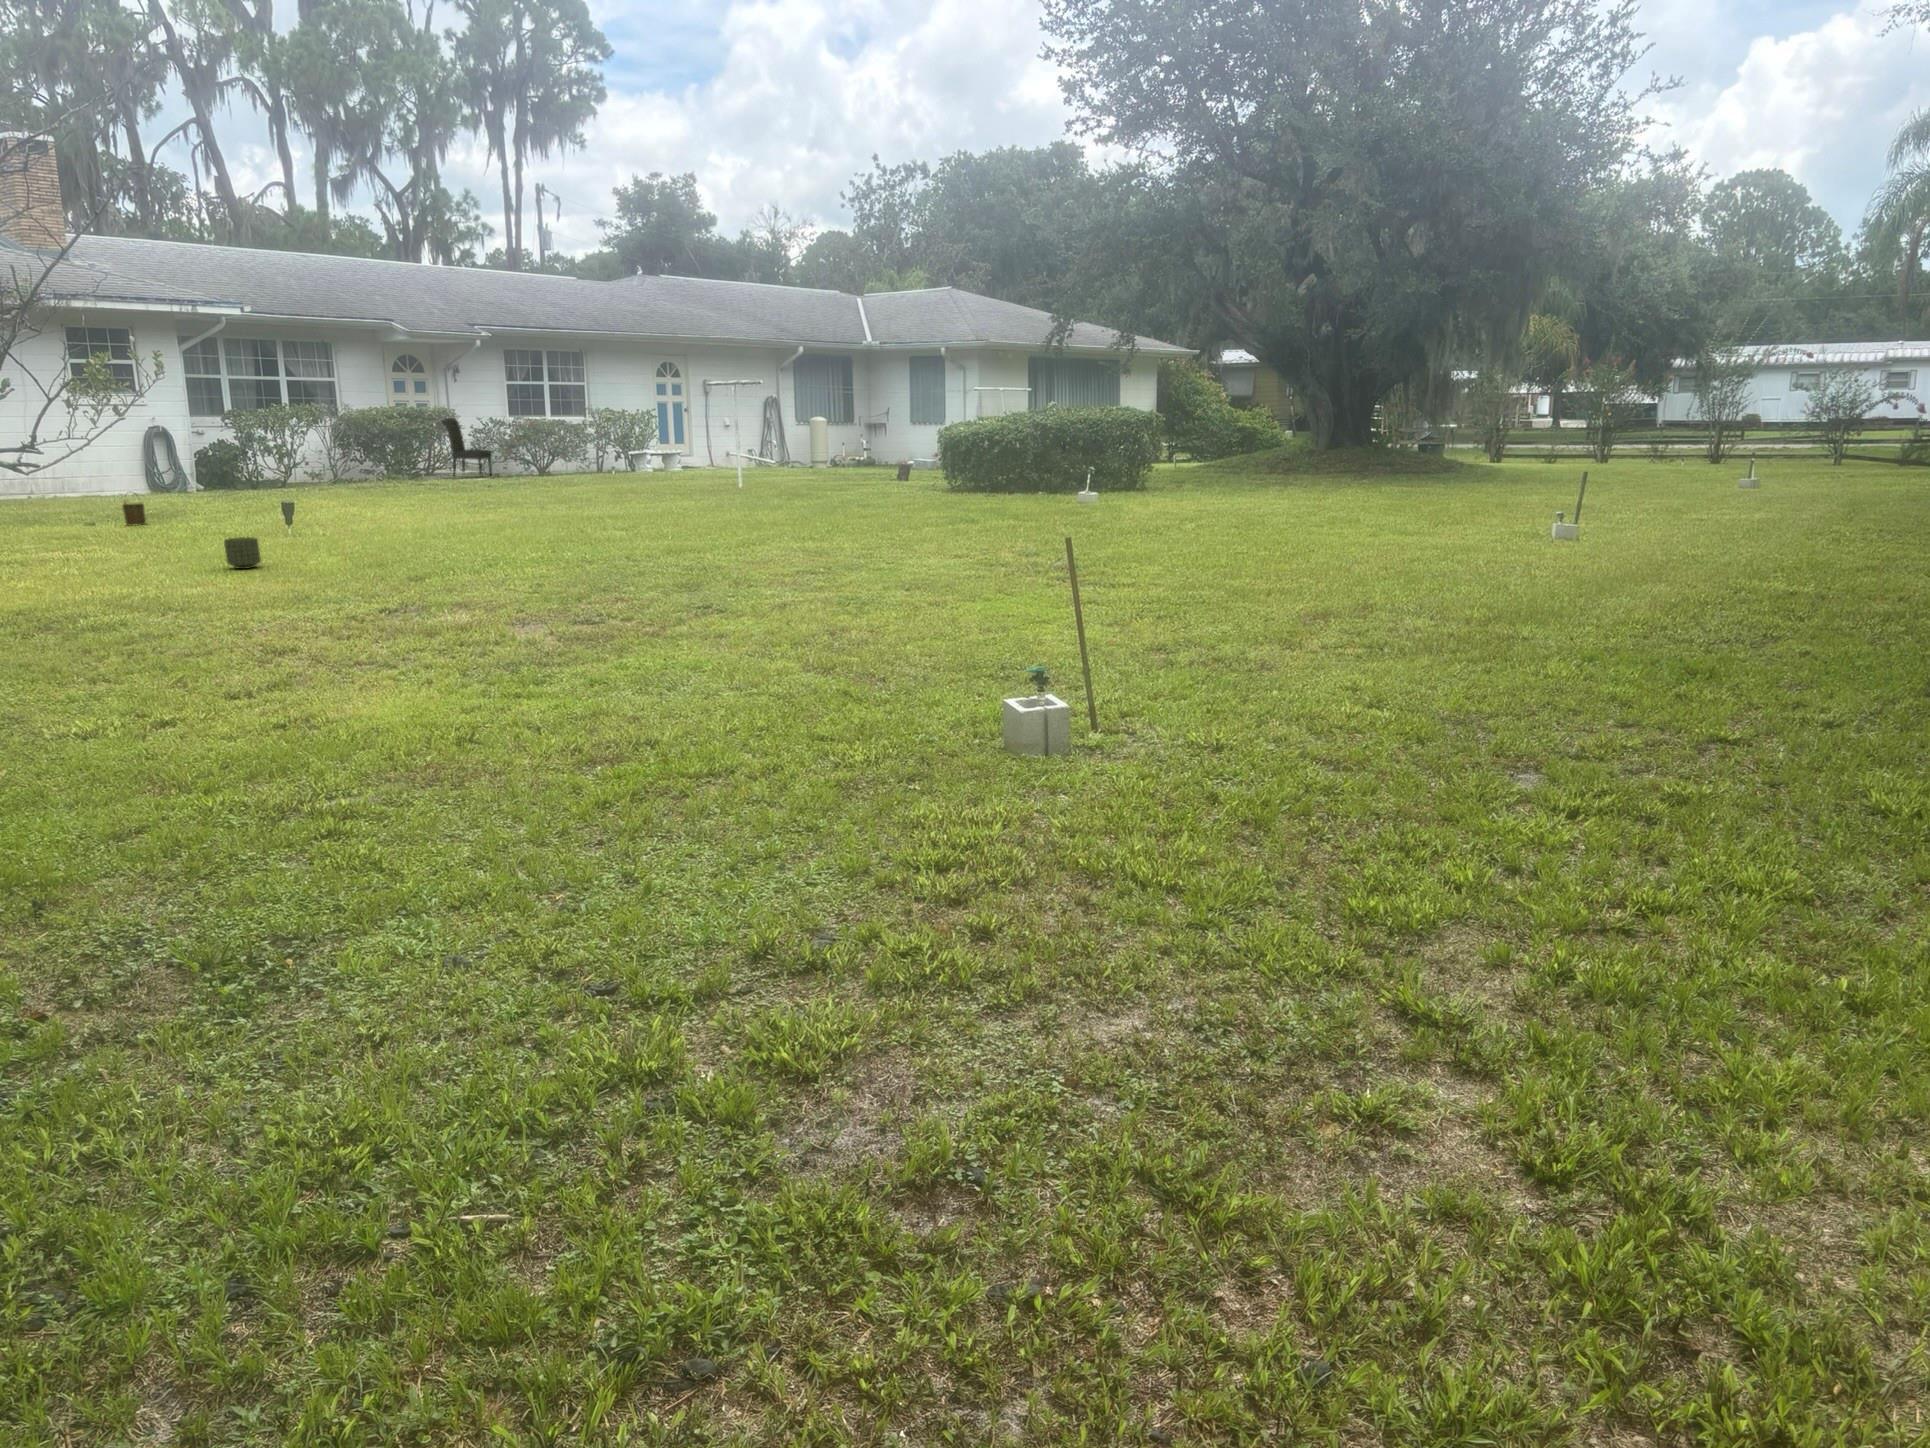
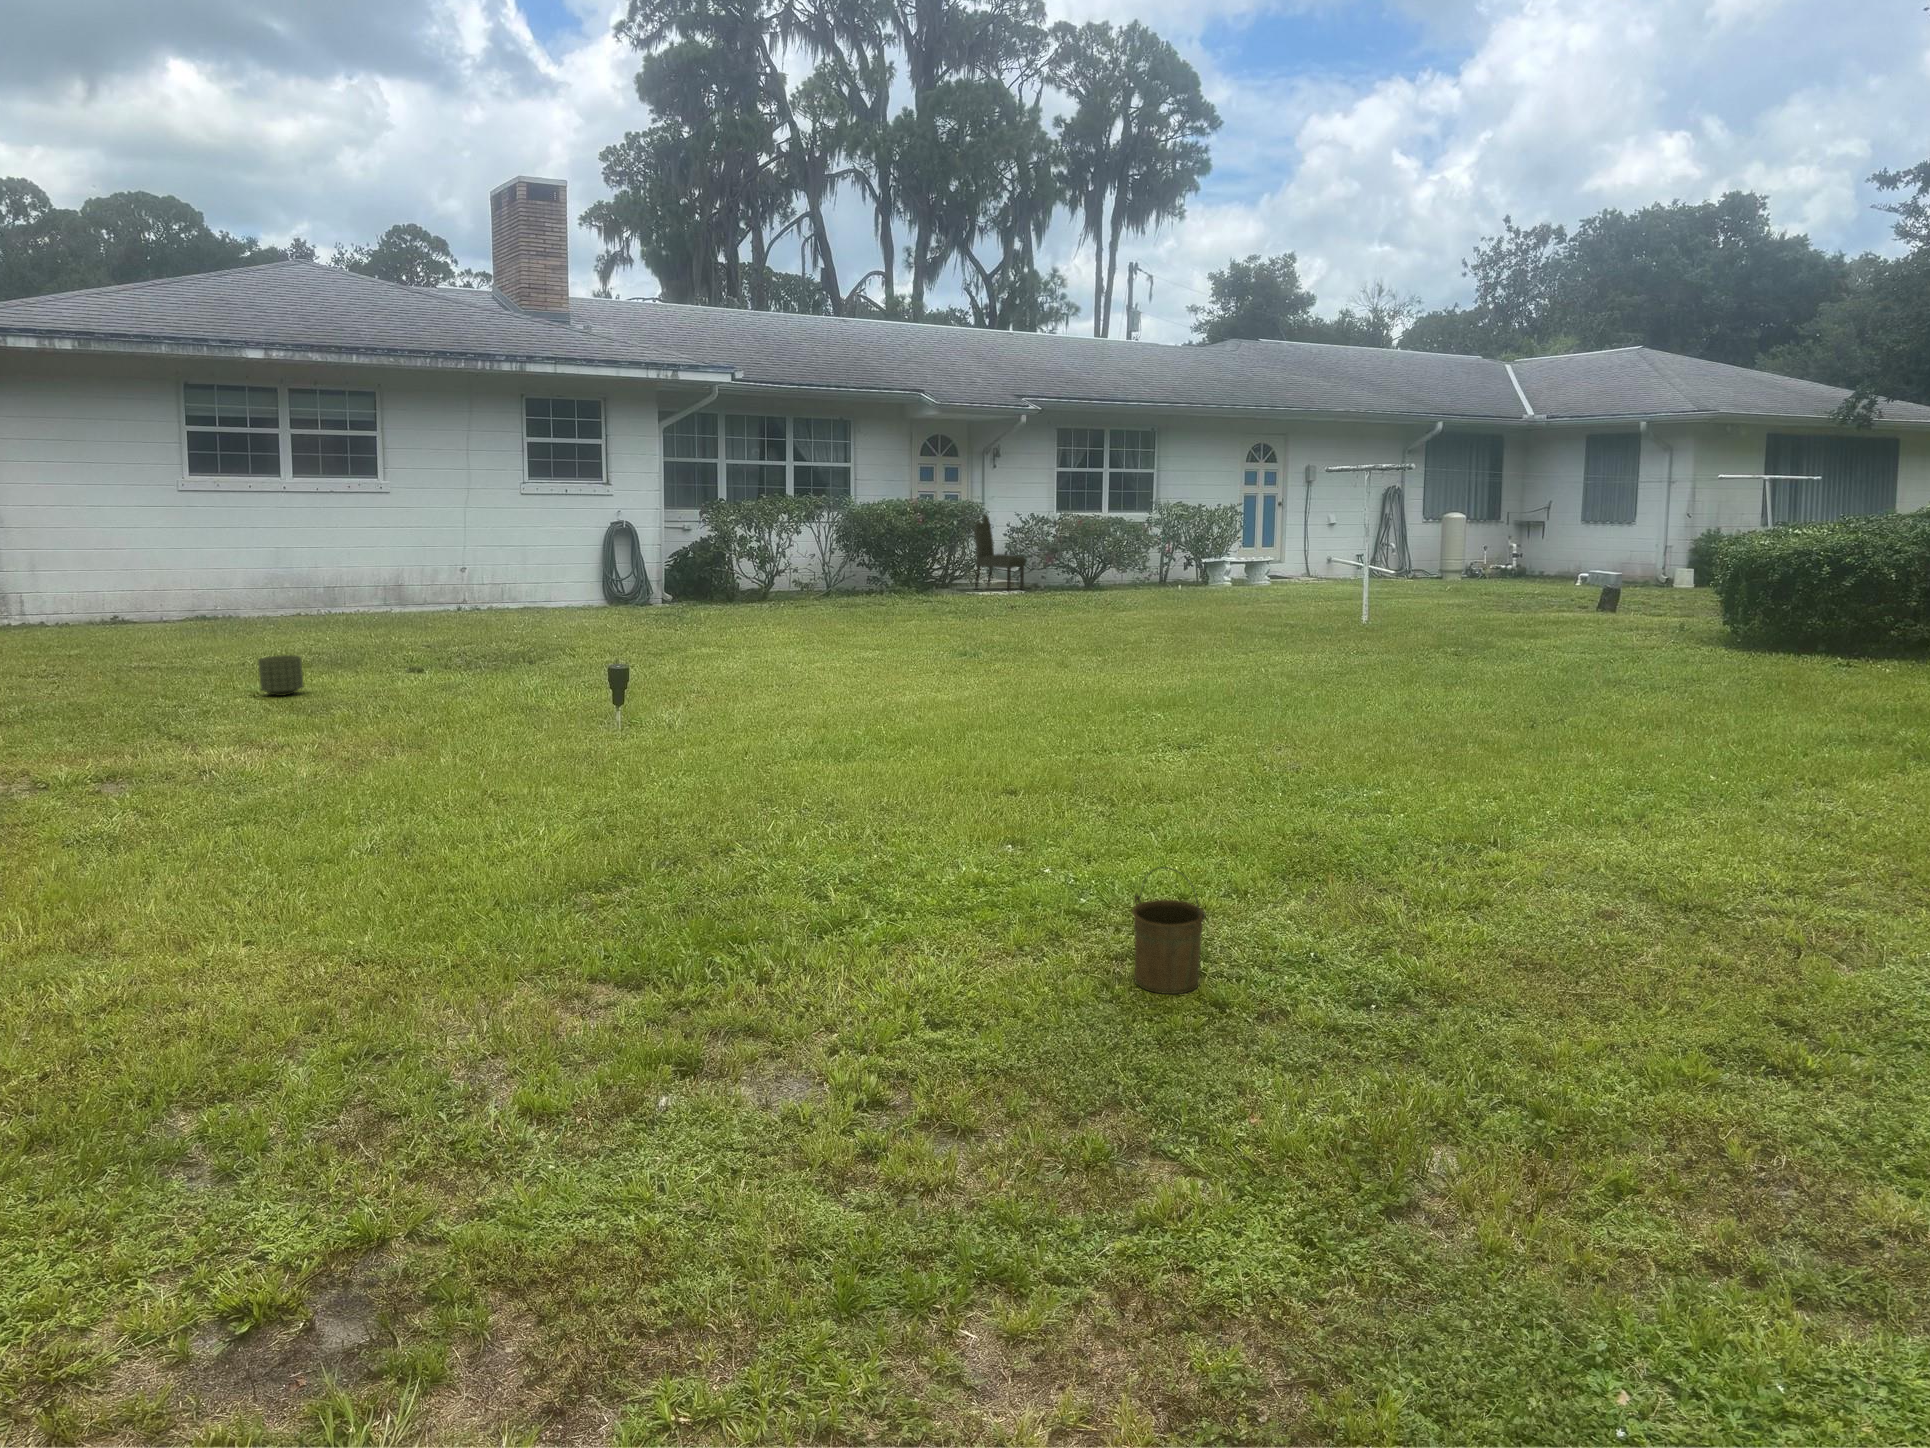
bucket: present [122,503,146,526] -> present [1132,867,1206,994]
planter: present [224,537,261,569] -> present [258,655,303,696]

